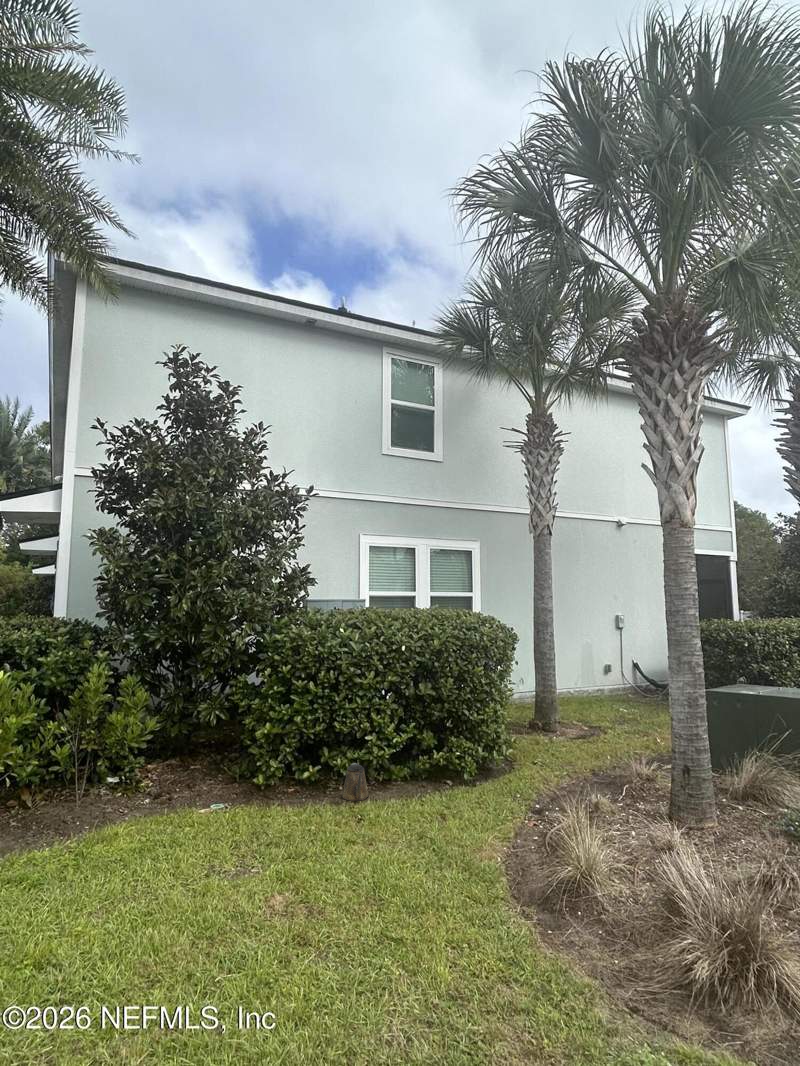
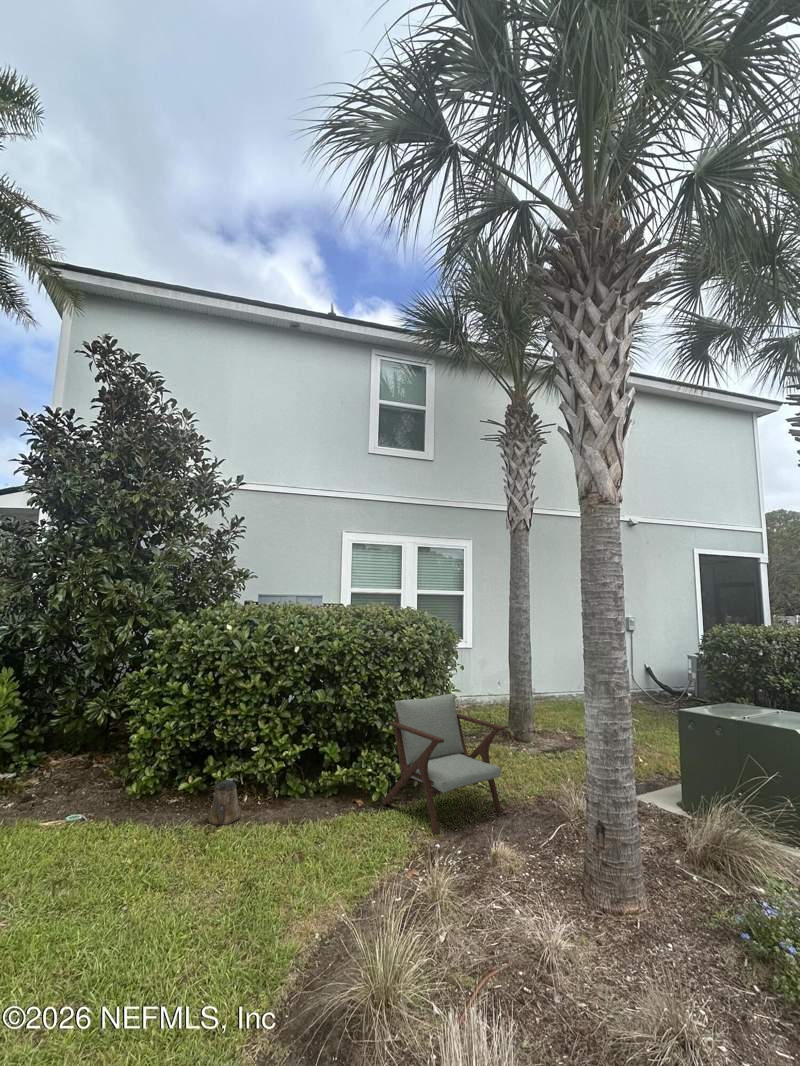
lounge chair: none [476,684,578,795] -> present [382,694,505,834]

